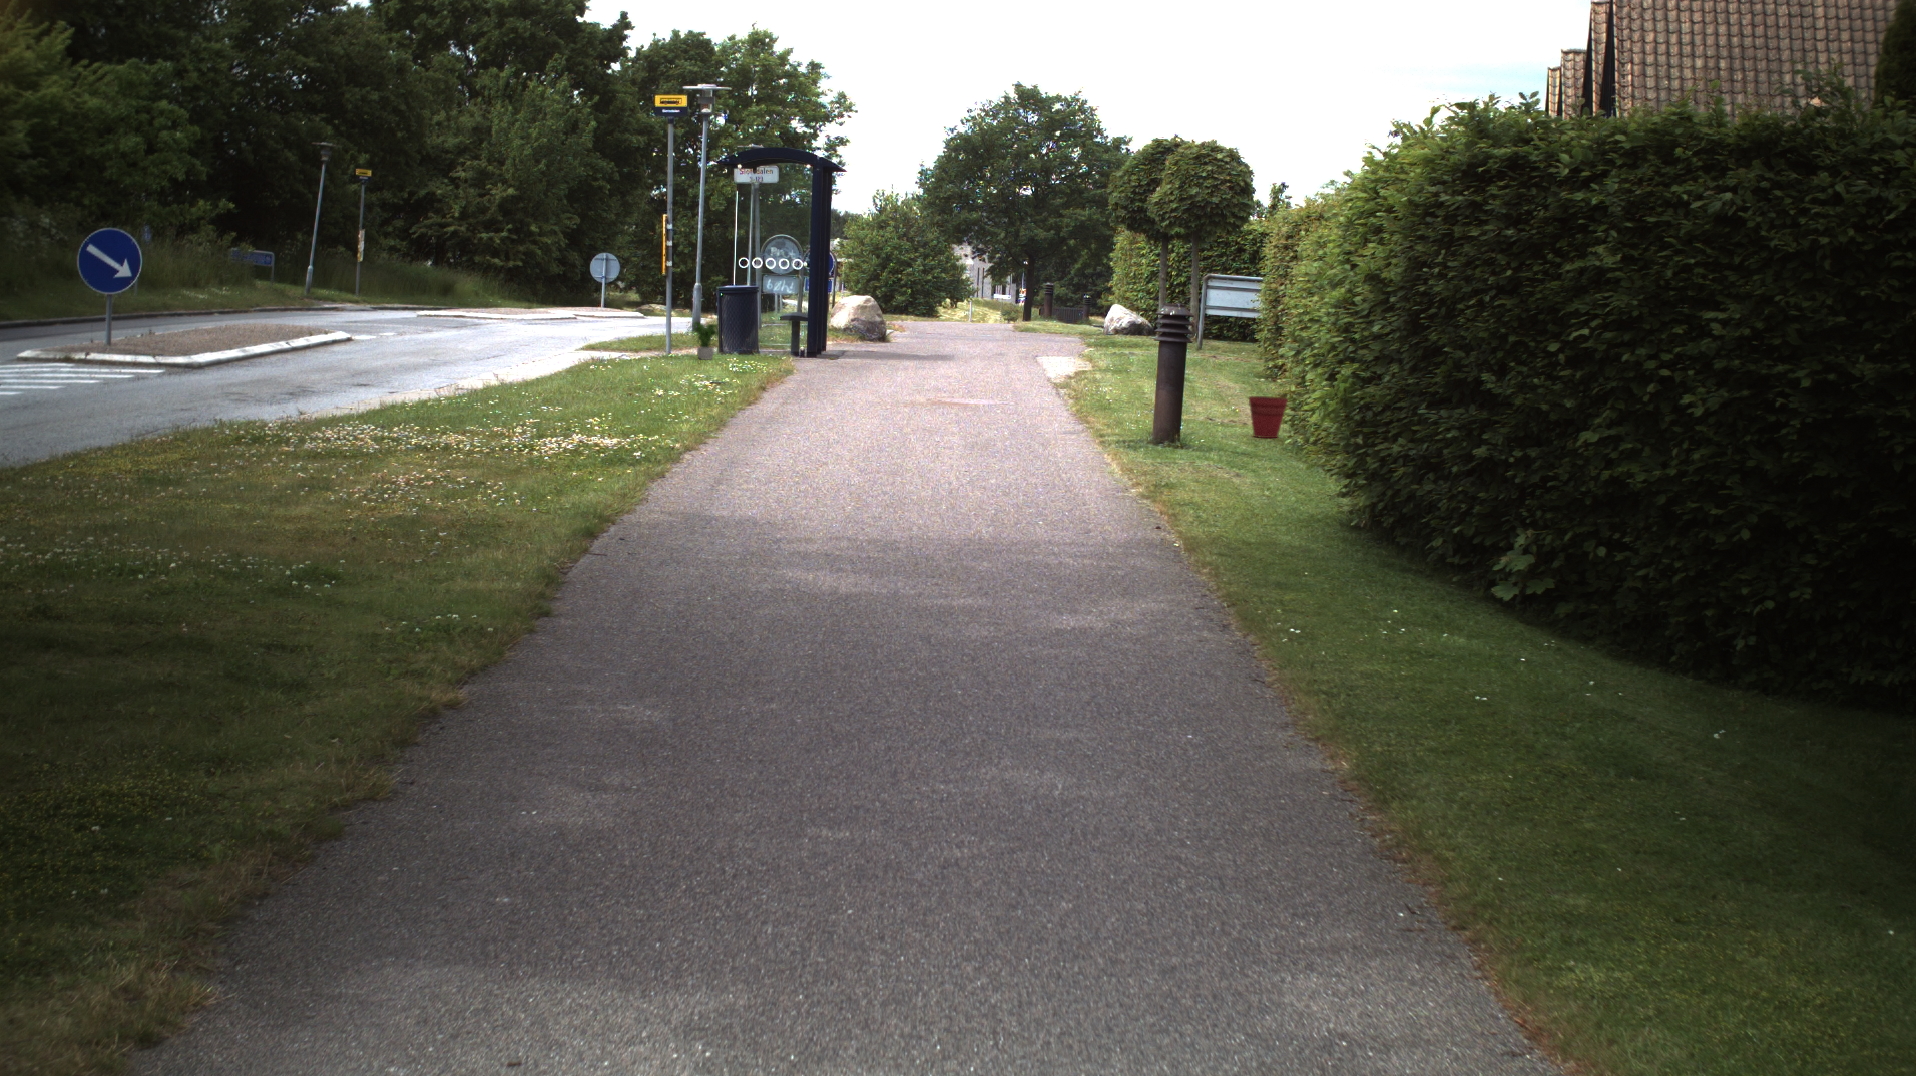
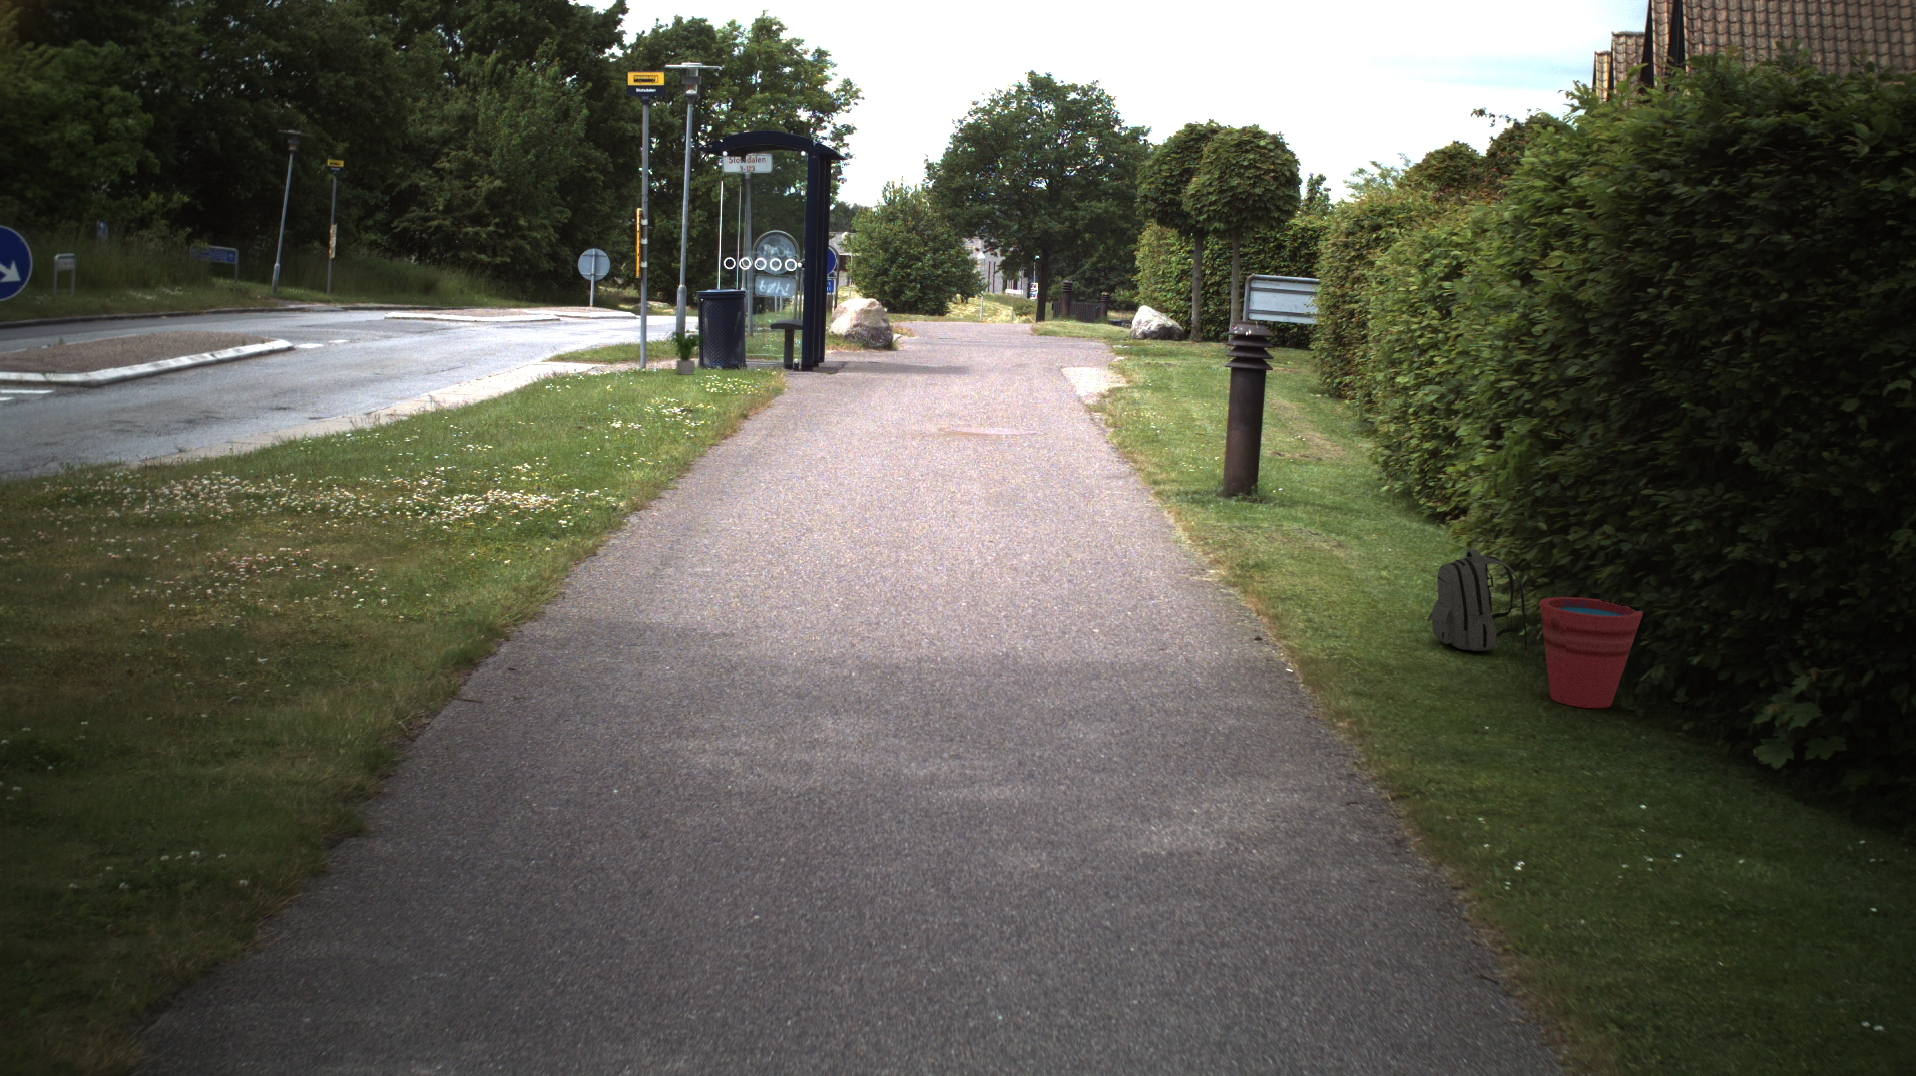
bucket: present [1249,396,1288,438] -> present [1540,597,1643,708]
backpack: none [1288,461,1358,538] -> present [1427,549,1527,656]

